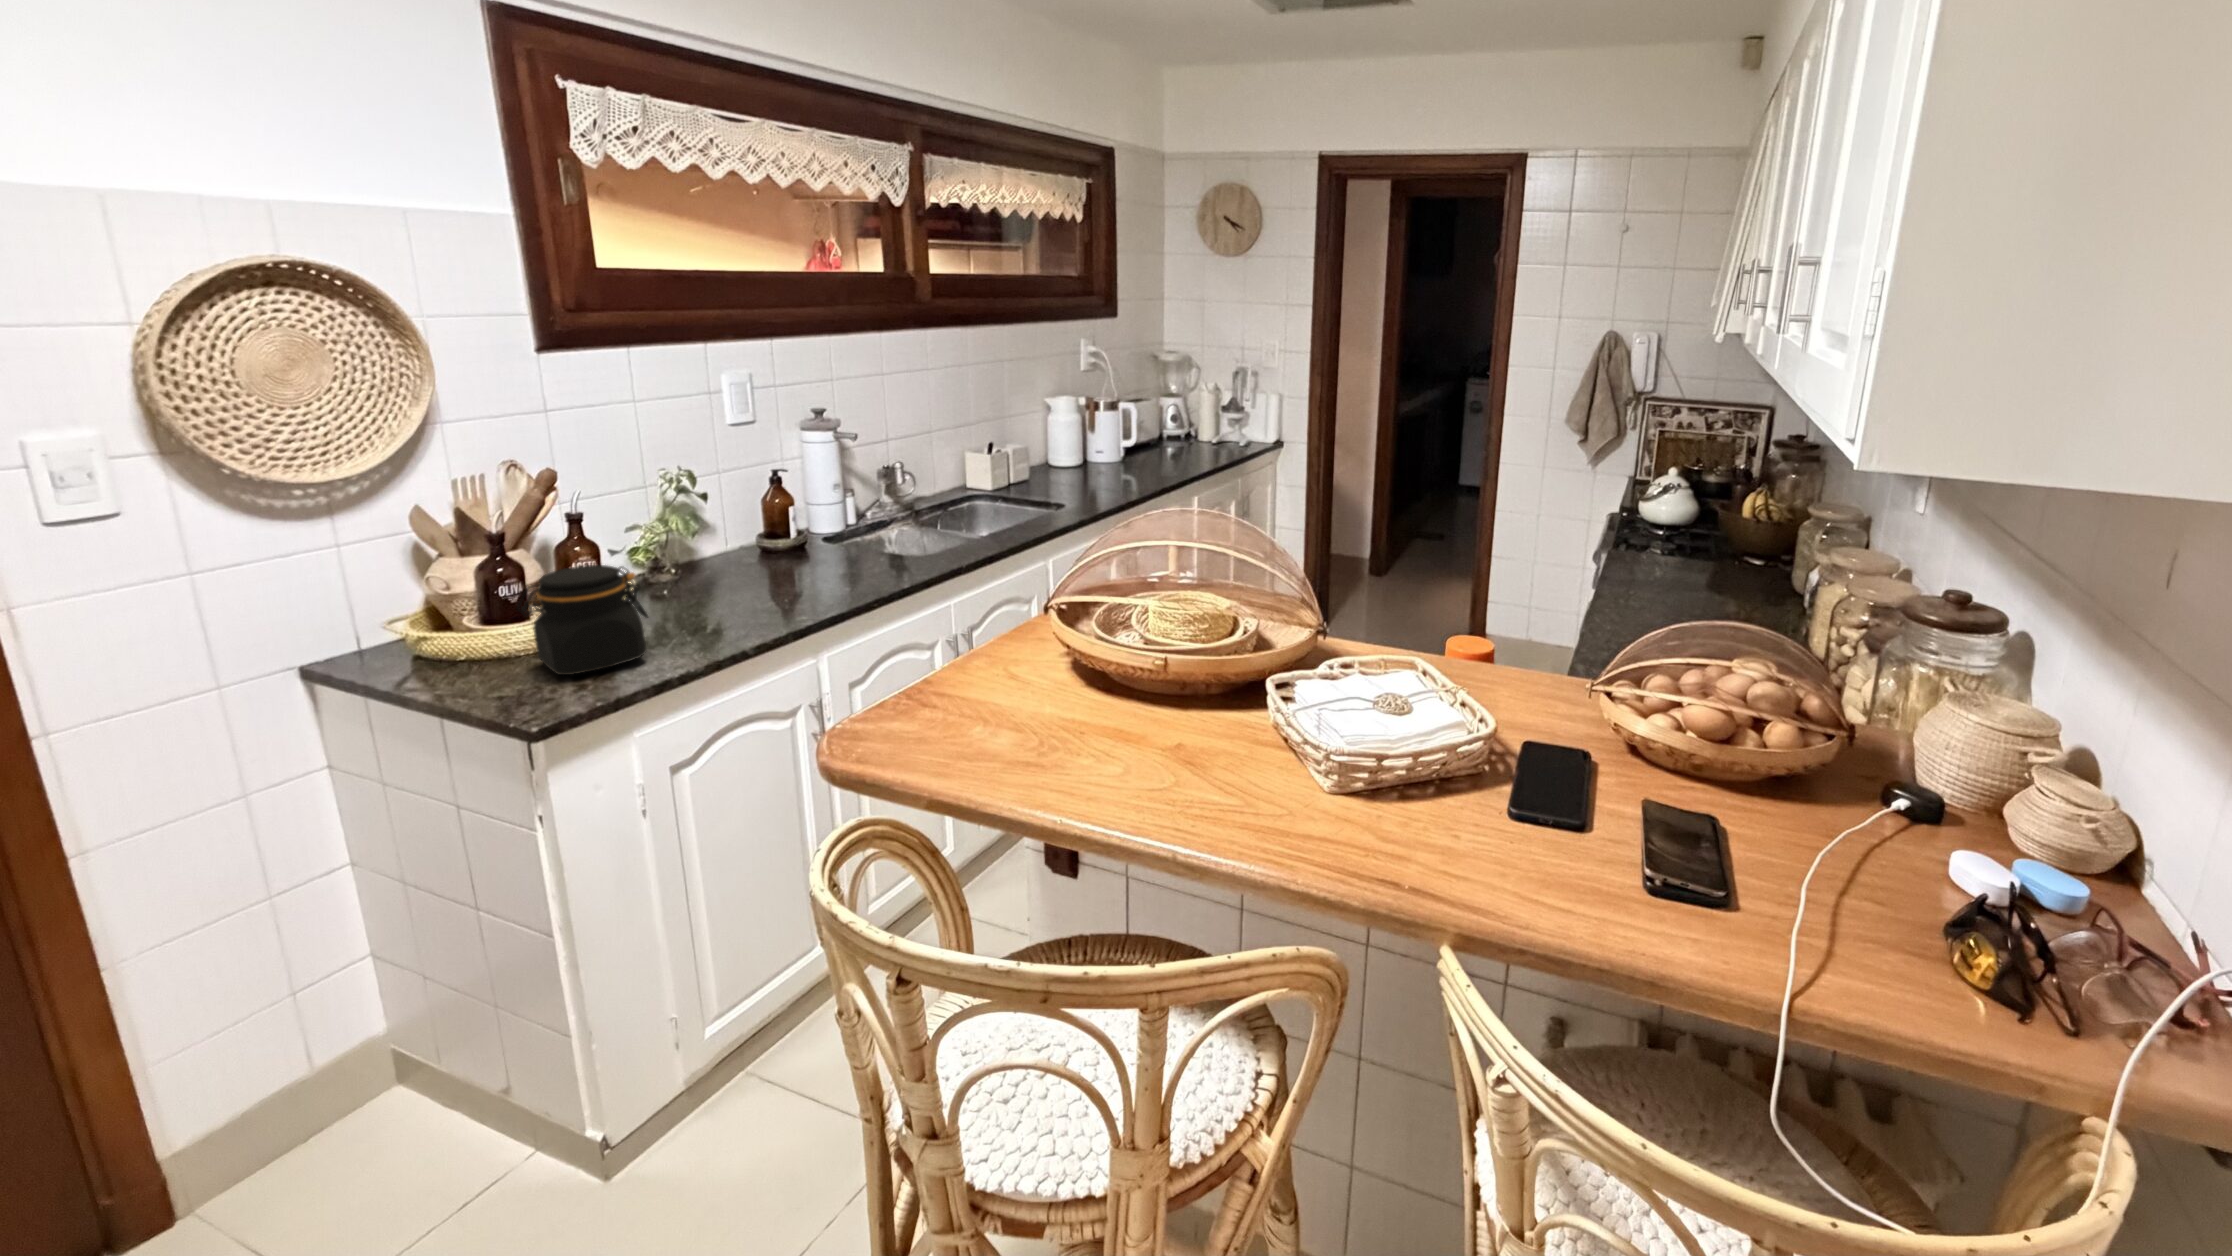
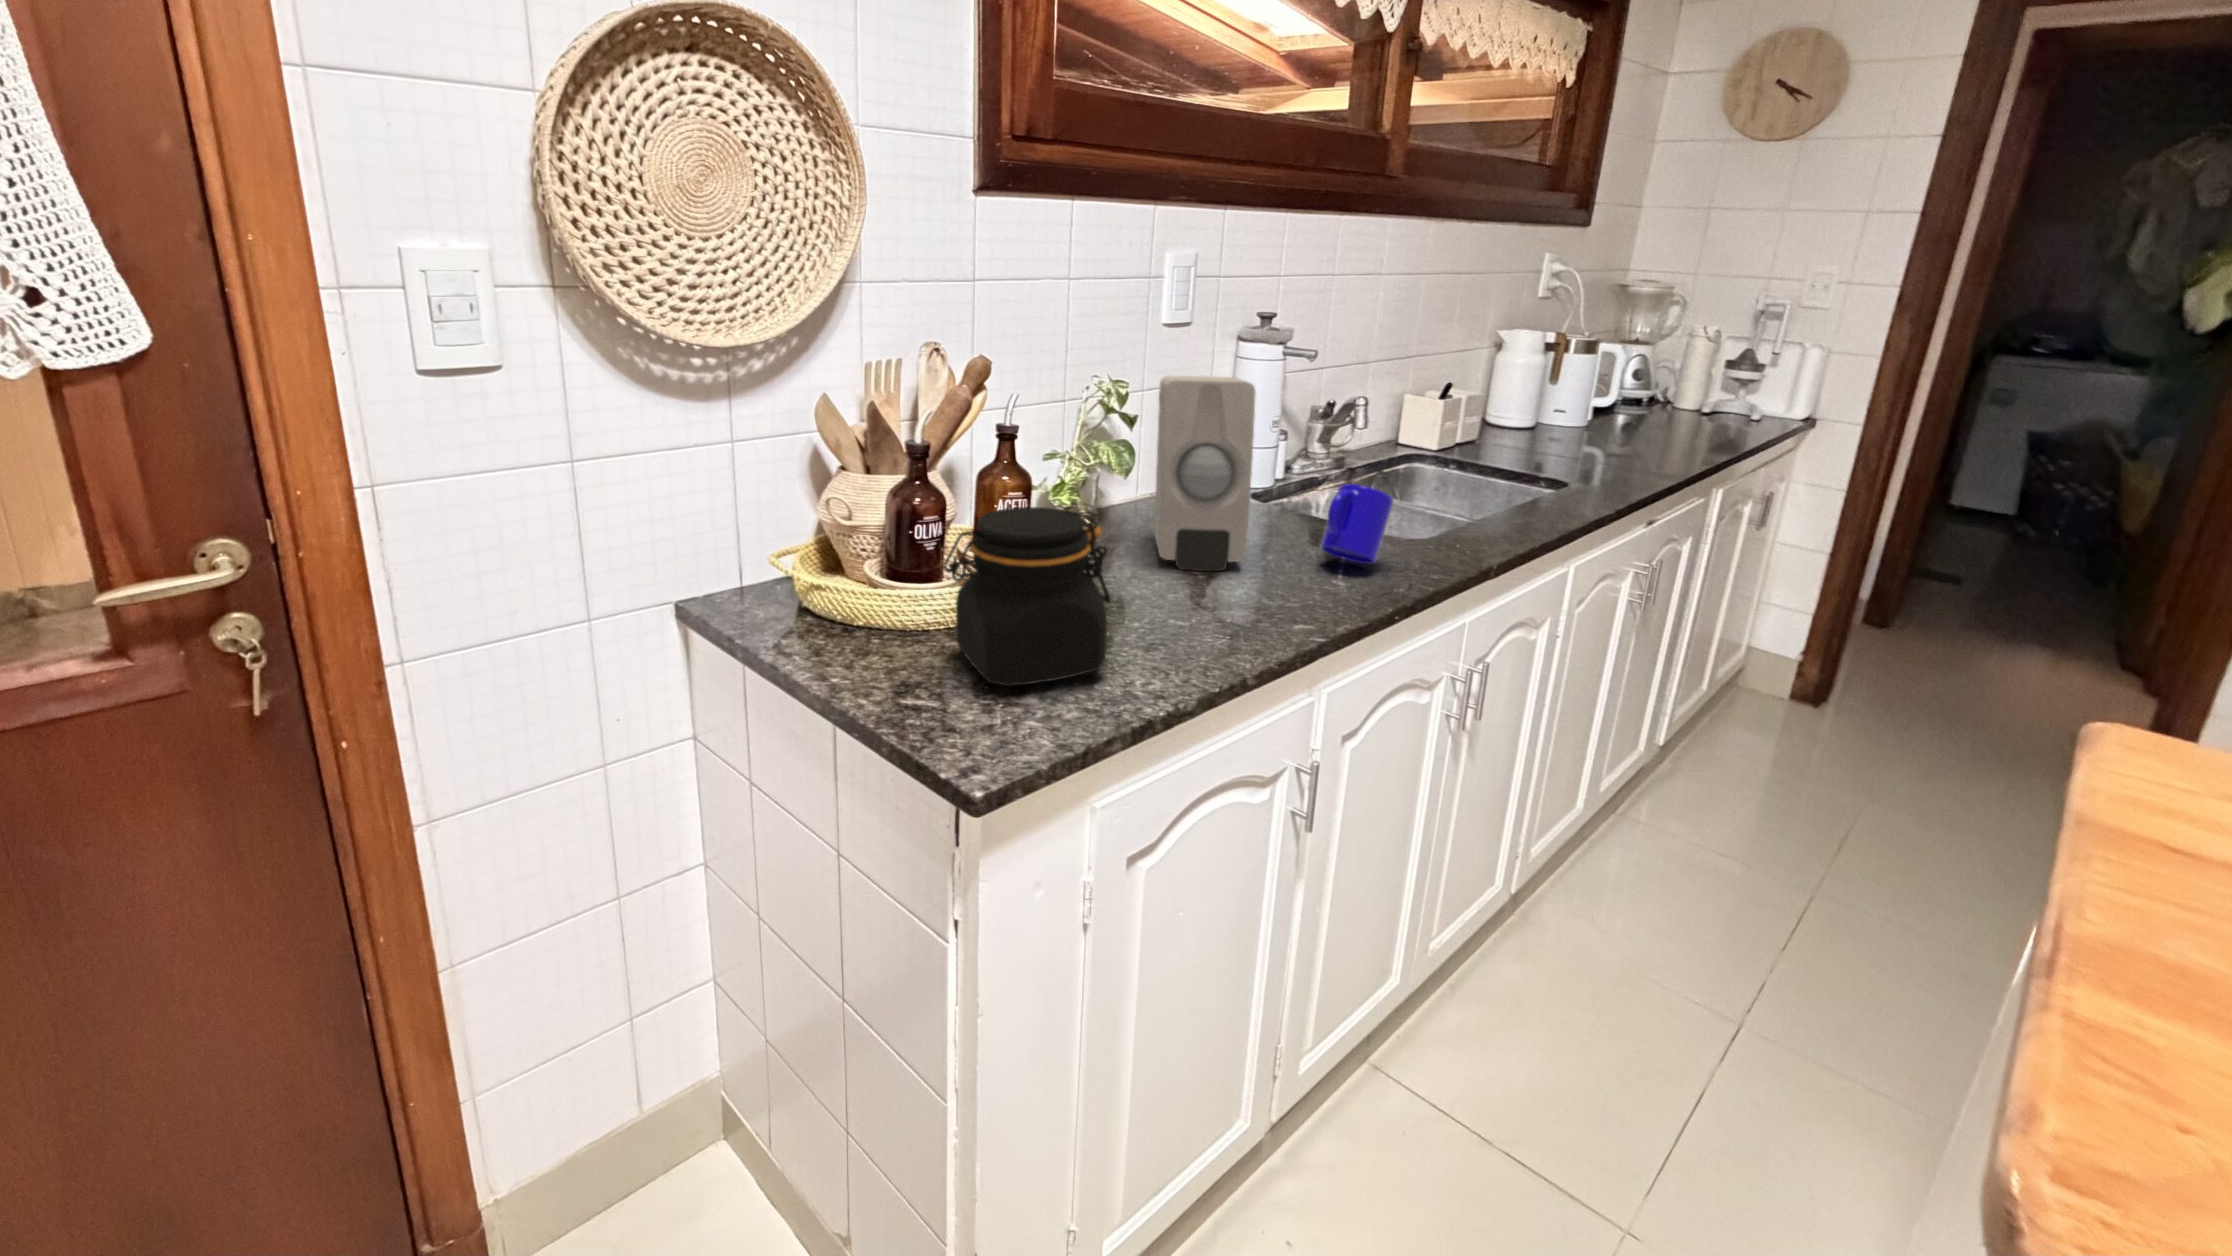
soap dispenser: none [706,462,787,595] -> present [1154,376,1255,571]
mug: none [839,526,889,576] -> present [1320,484,1393,564]

